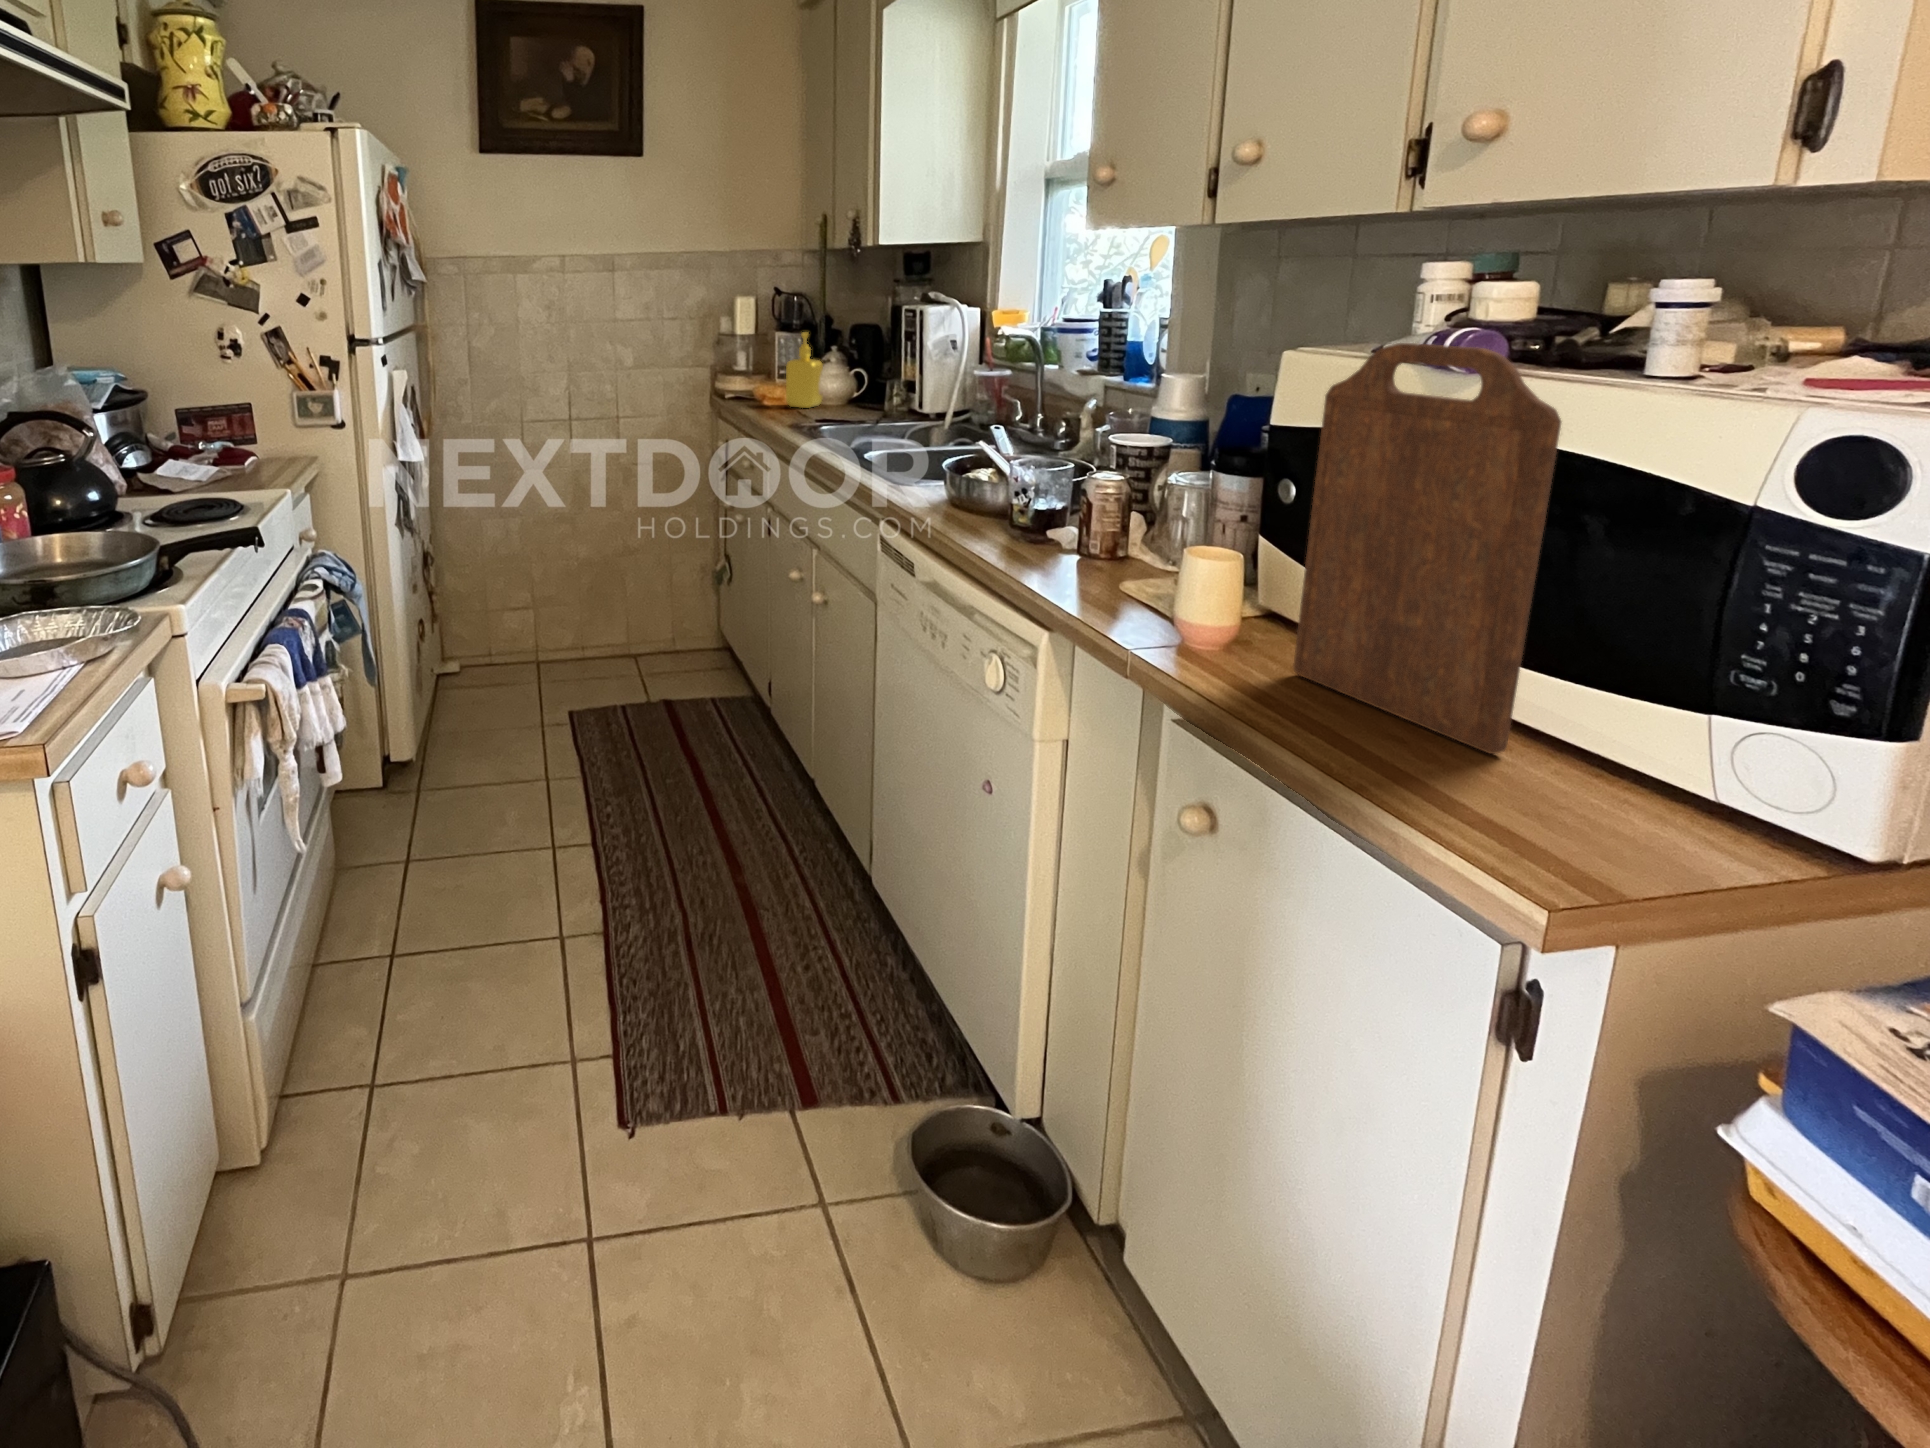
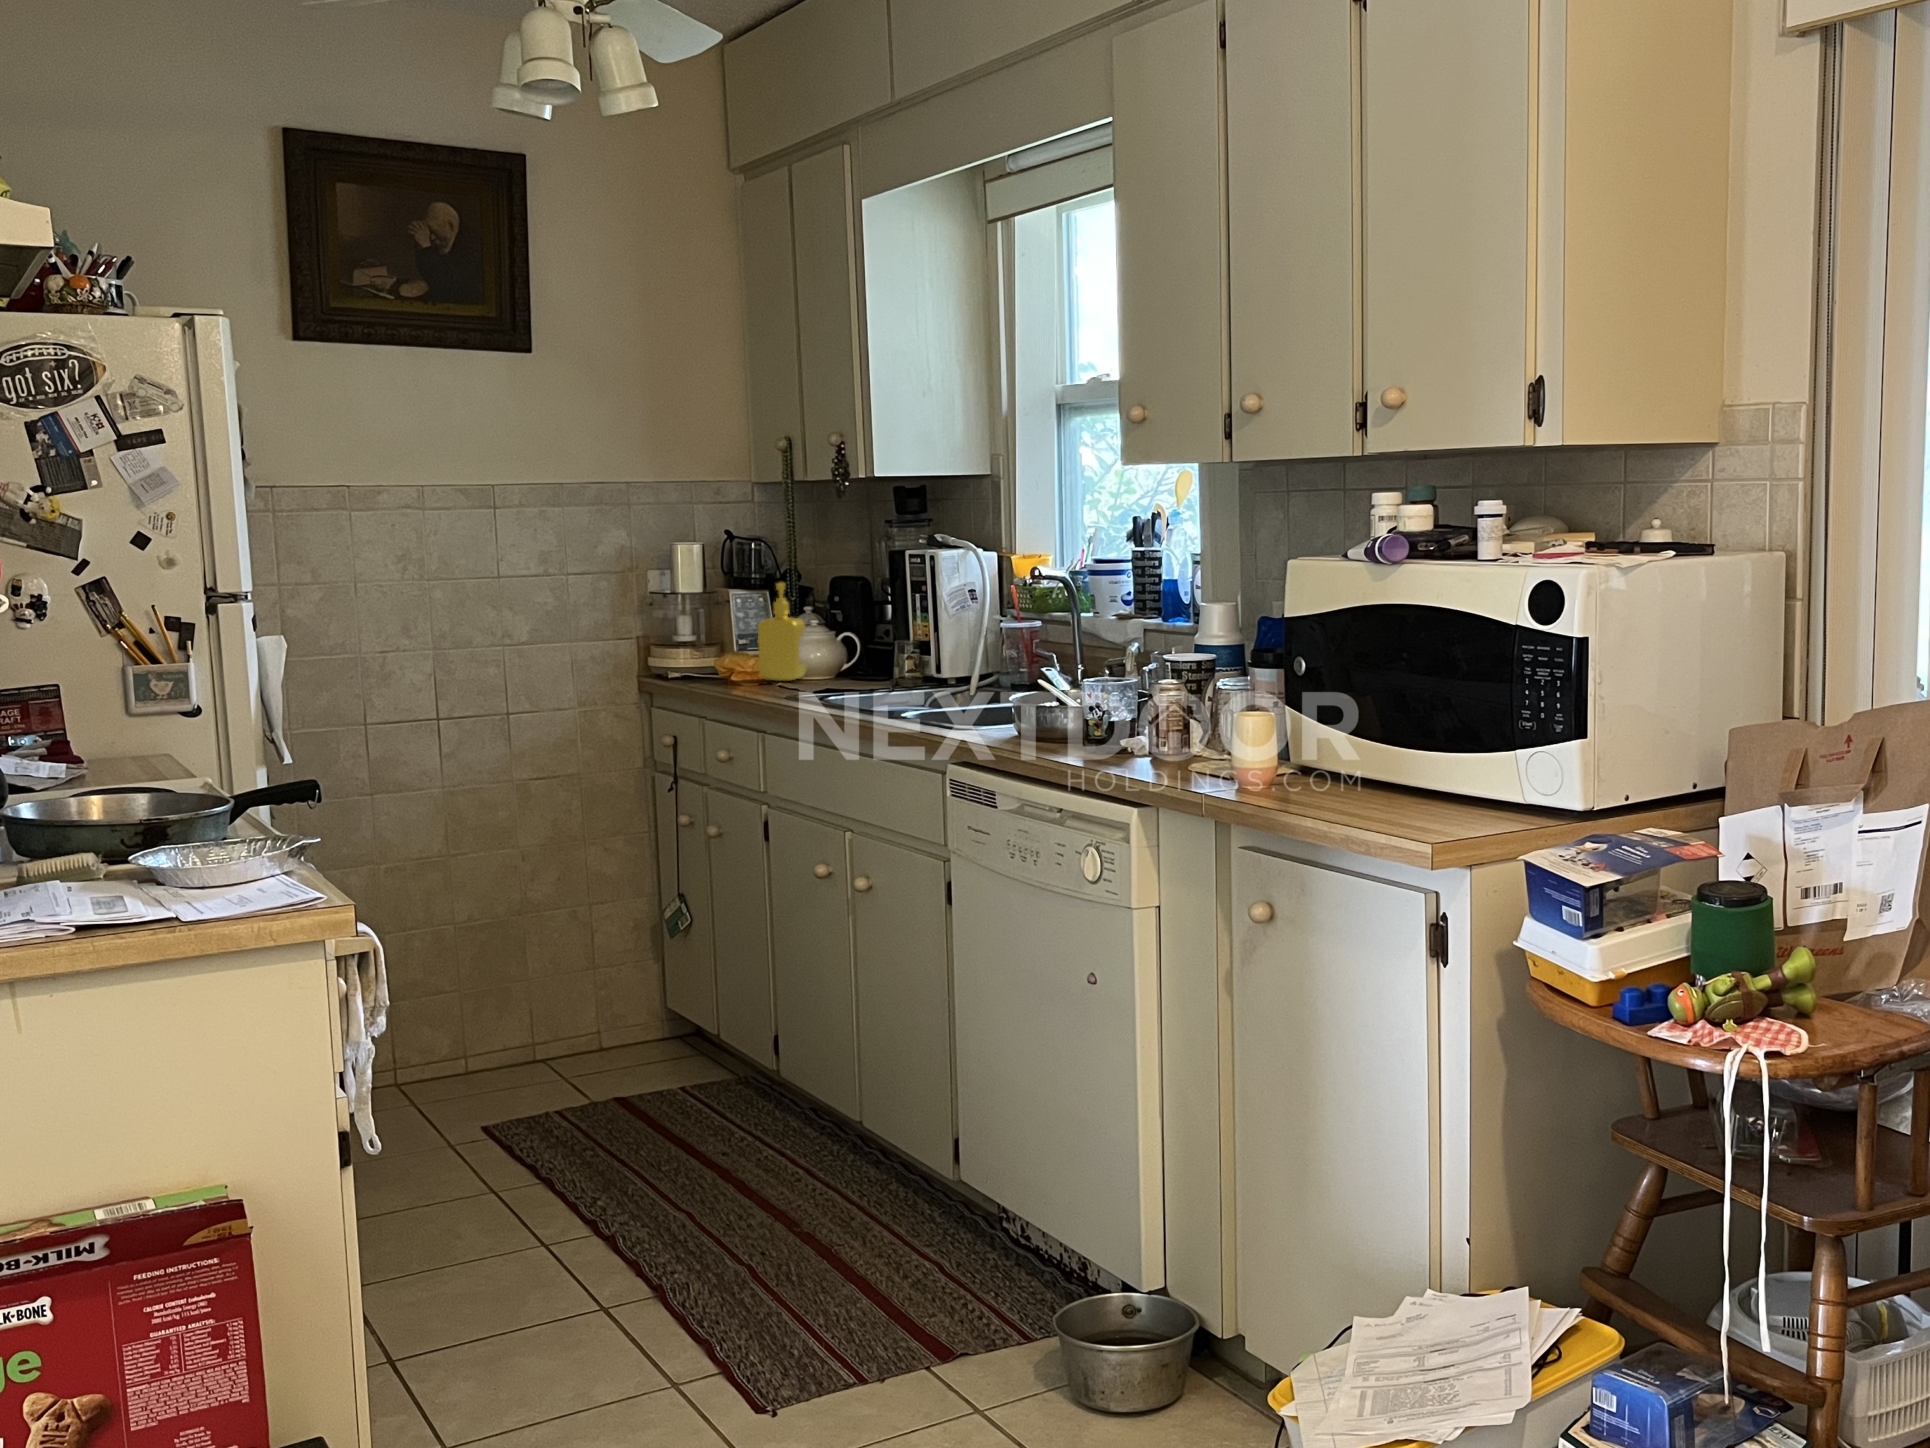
cutting board: present [1293,343,1561,754] -> none [1314,556,1439,832]

